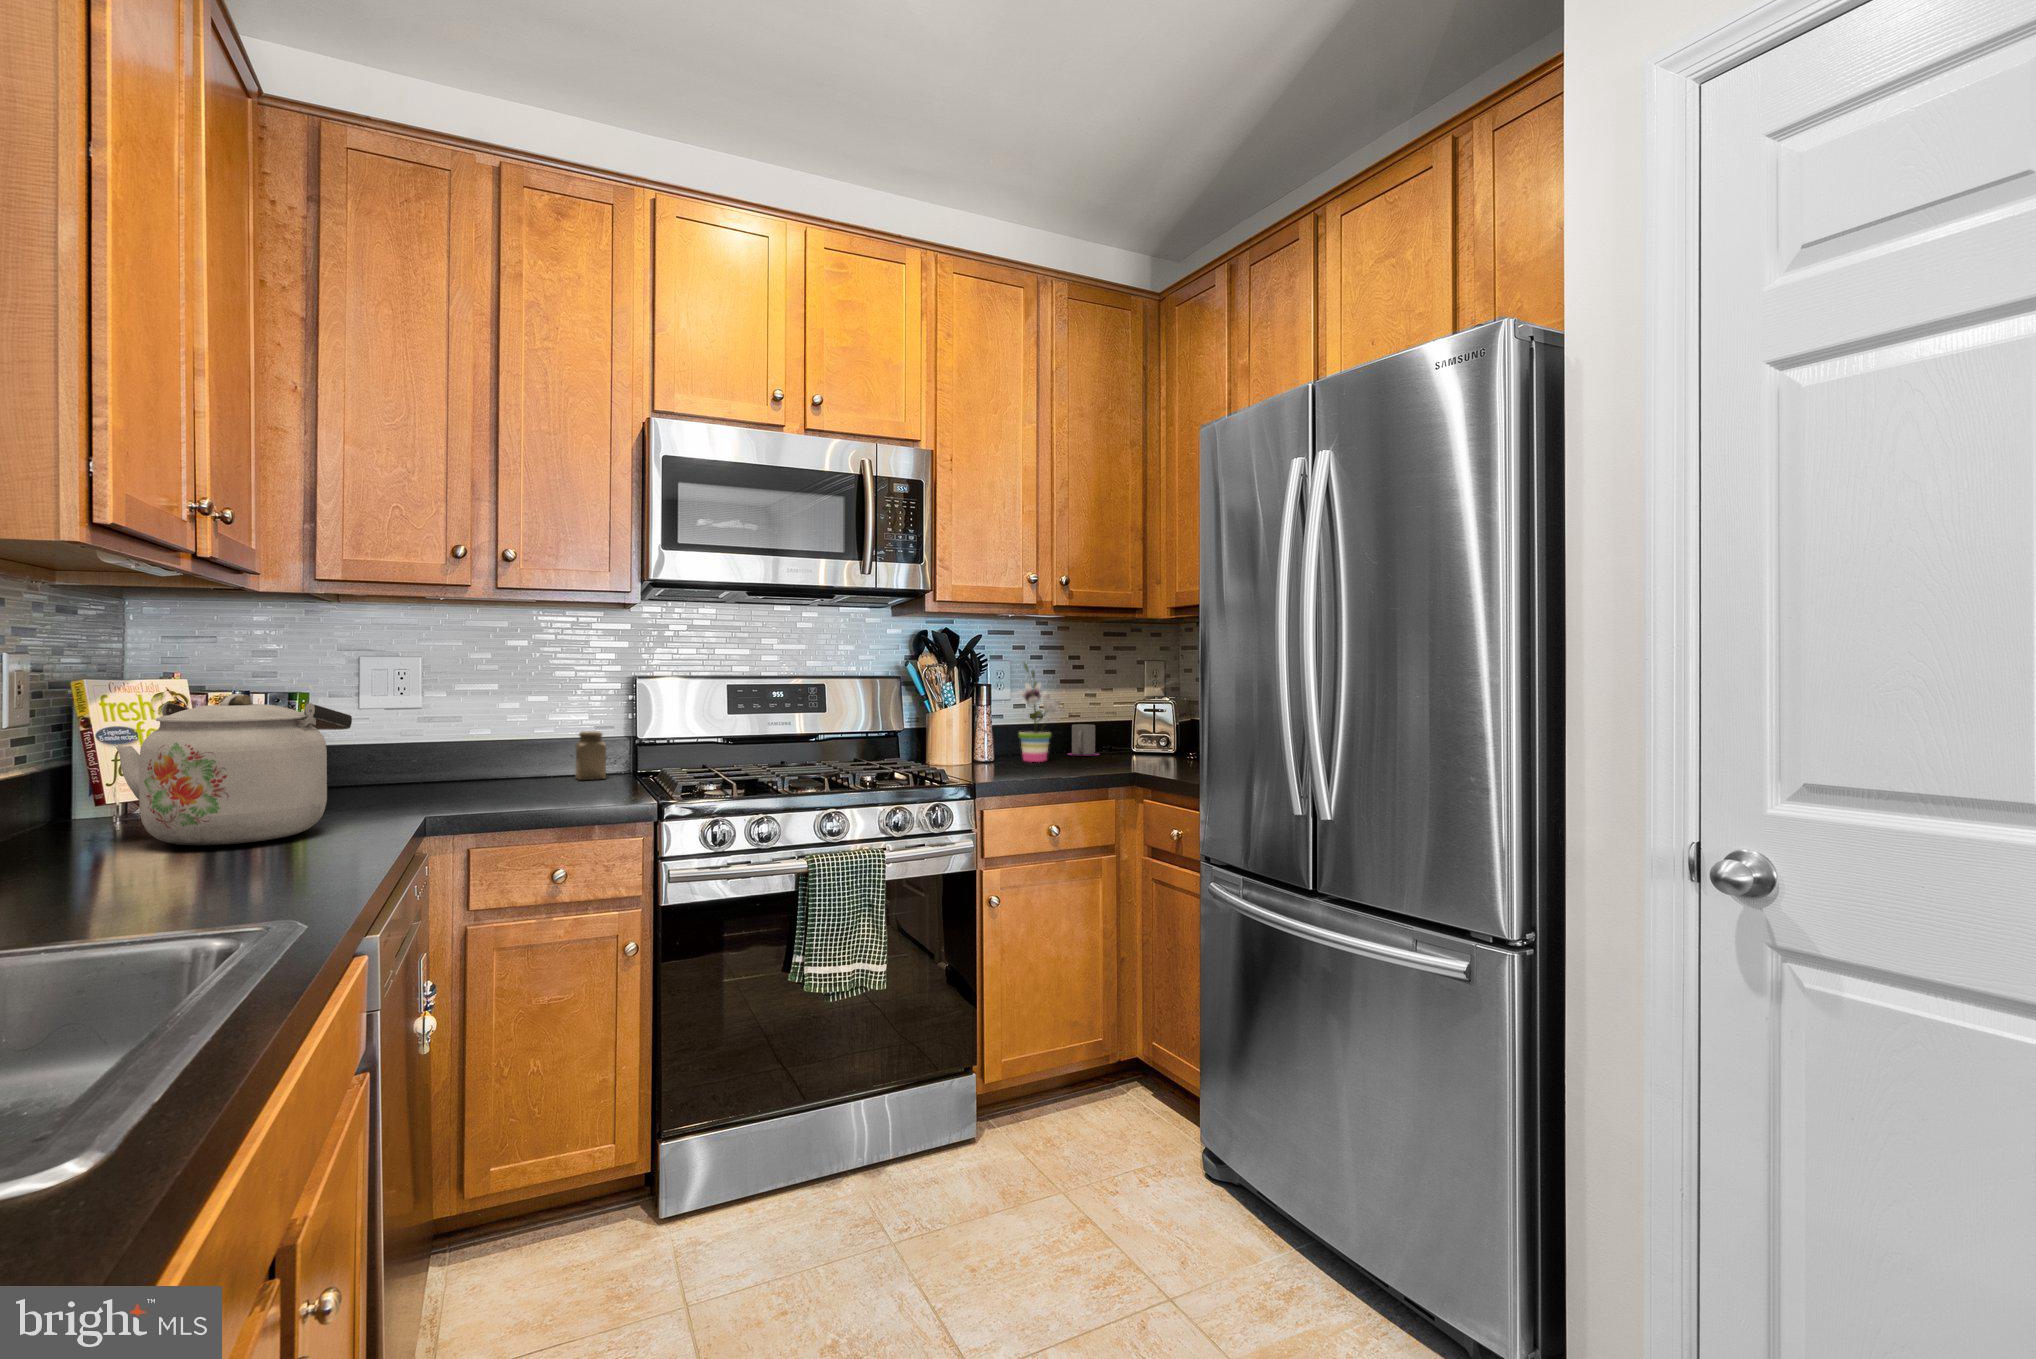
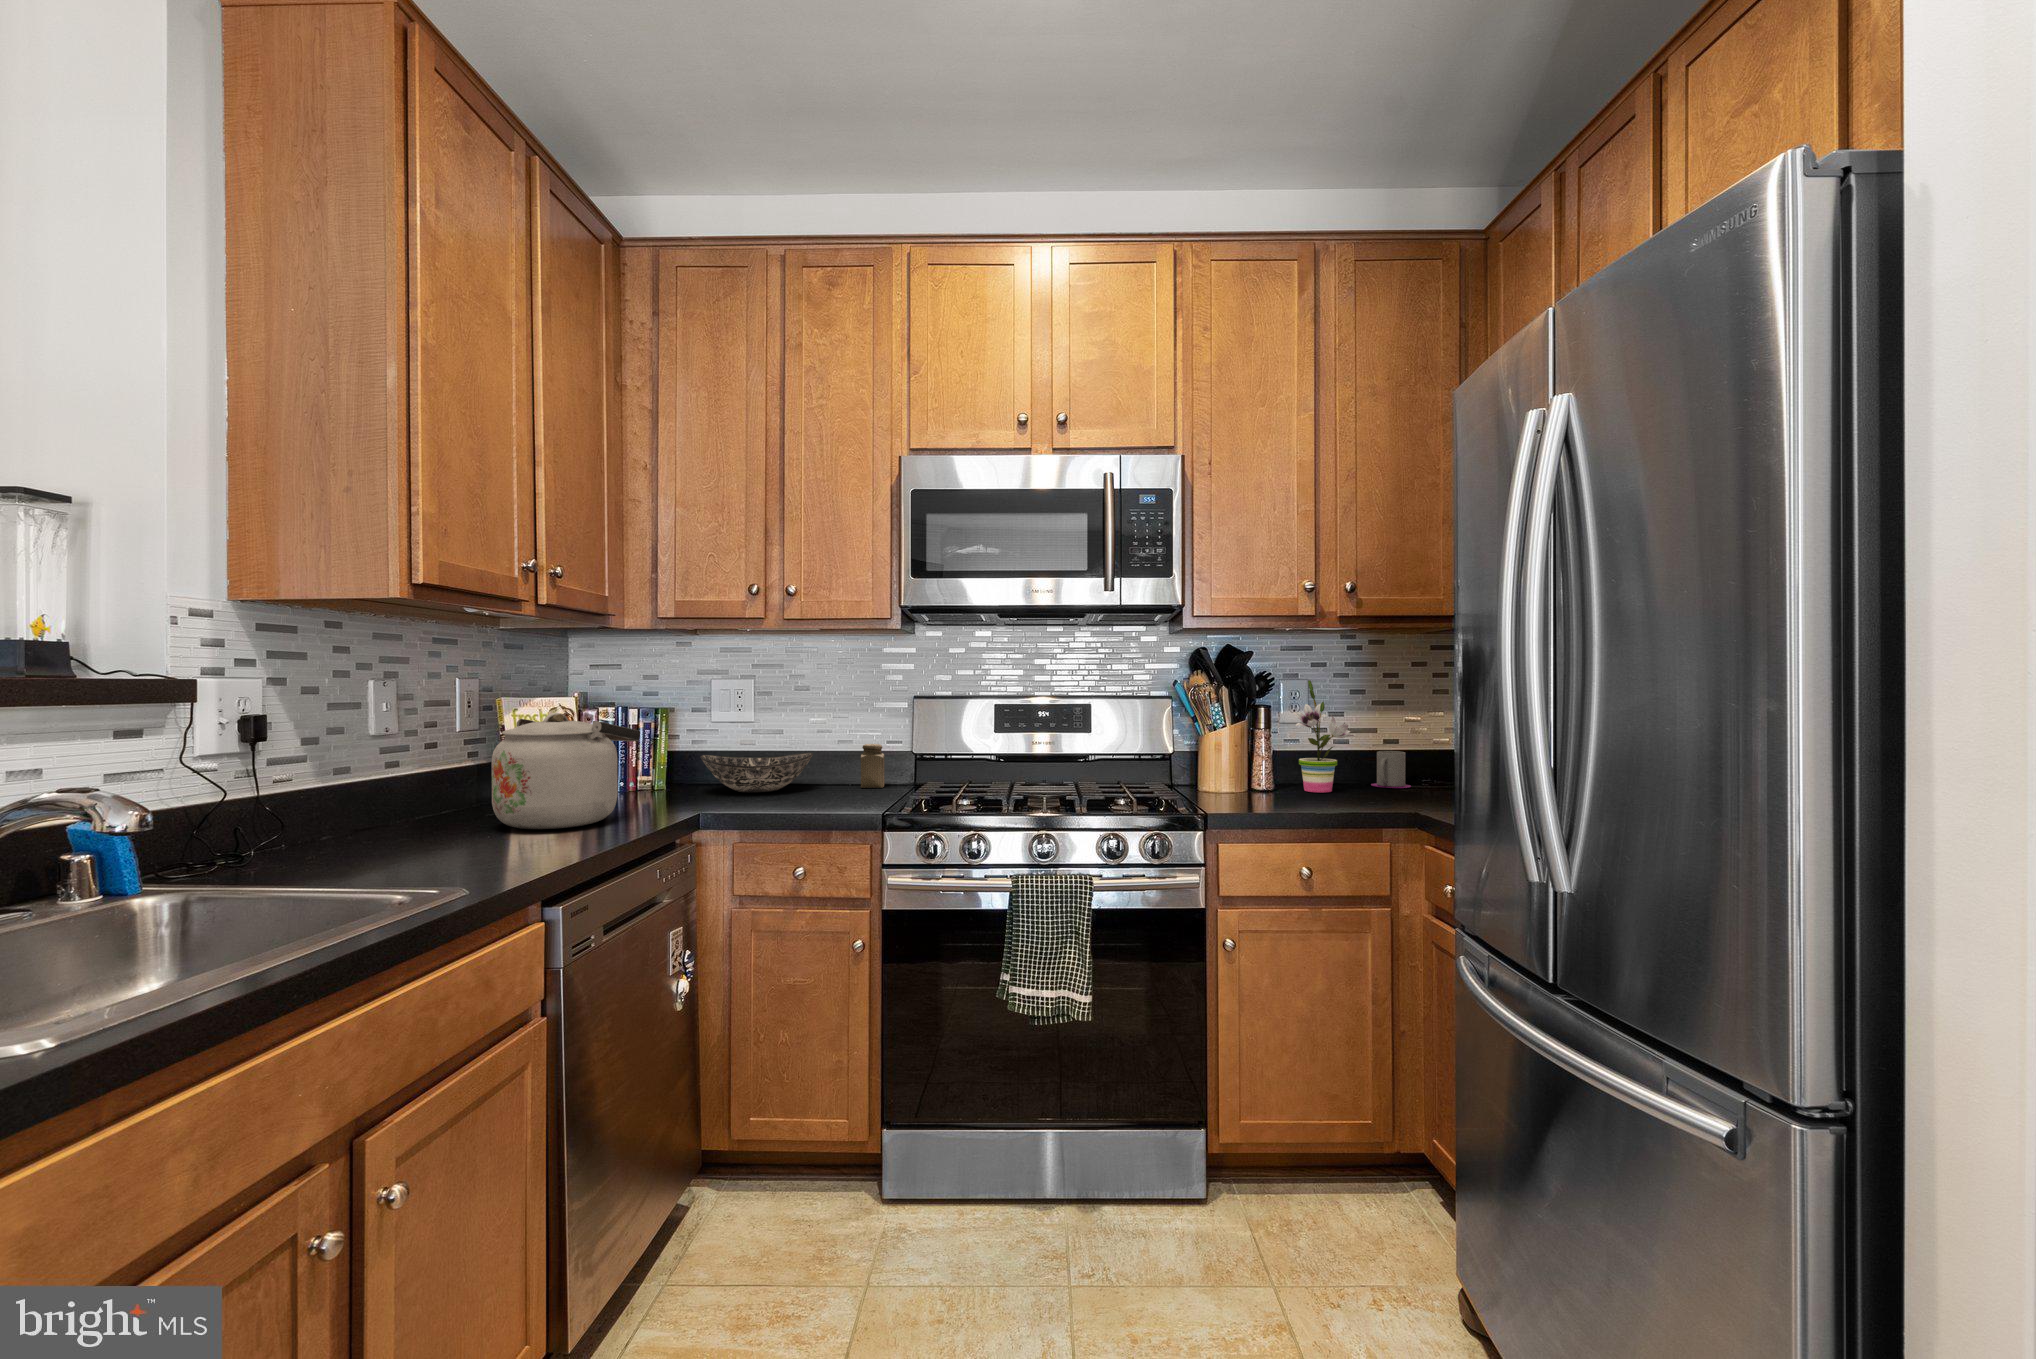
bowl: none [374,743,523,792] -> present [700,753,813,793]

